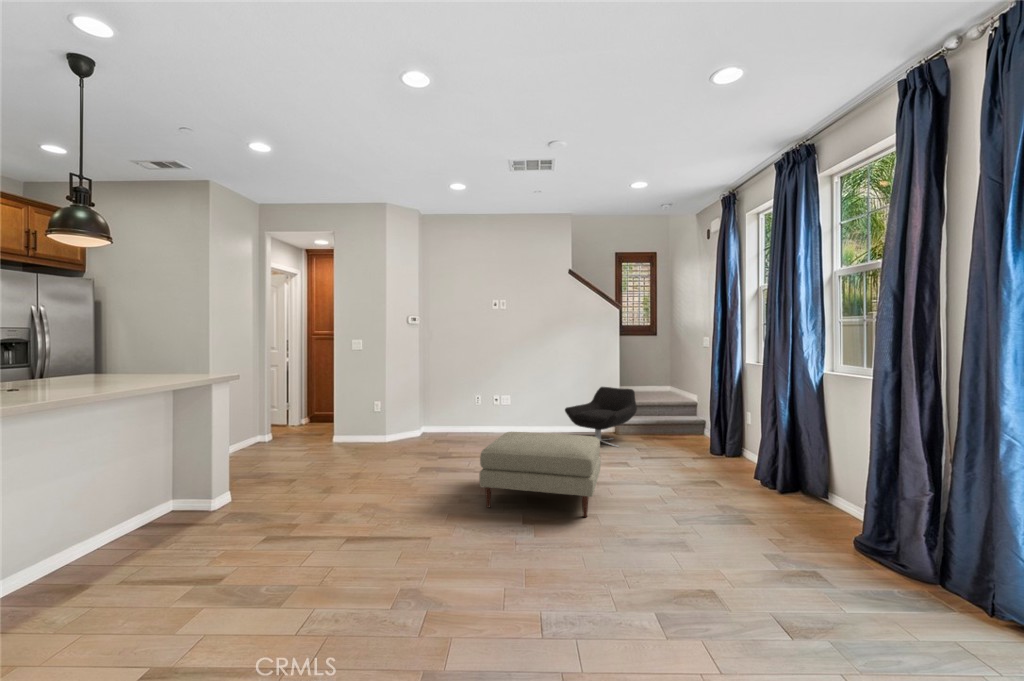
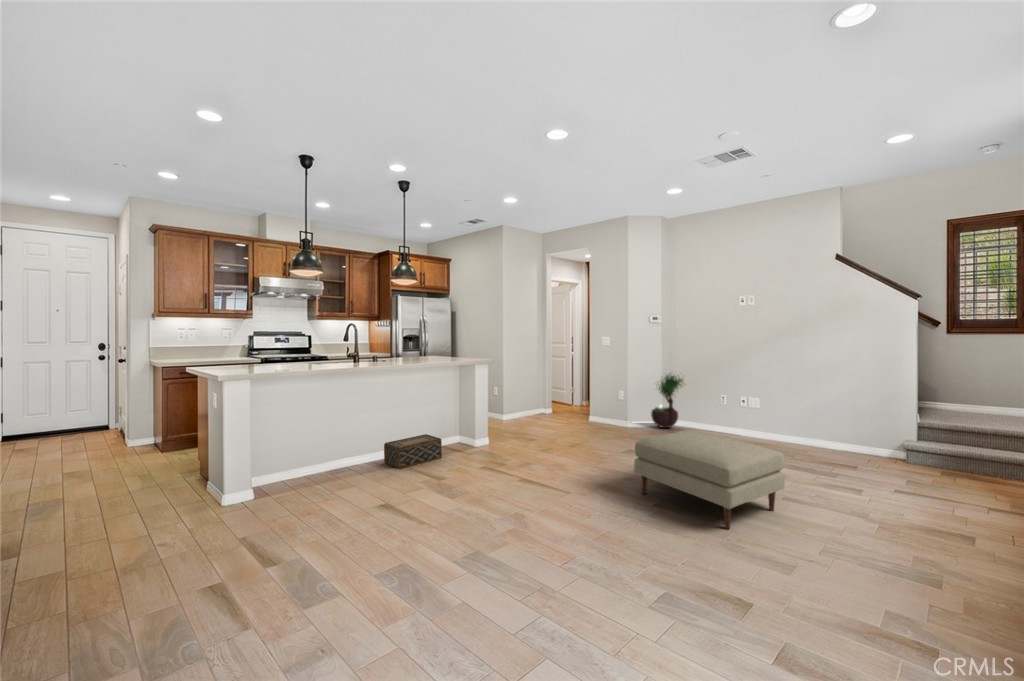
potted tree: none [414,374,451,439] -> present [651,373,684,428]
lounge chair: present [565,387,637,447] -> none [814,398,929,476]
woven basket: none [41,507,167,581] -> present [384,434,442,469]

